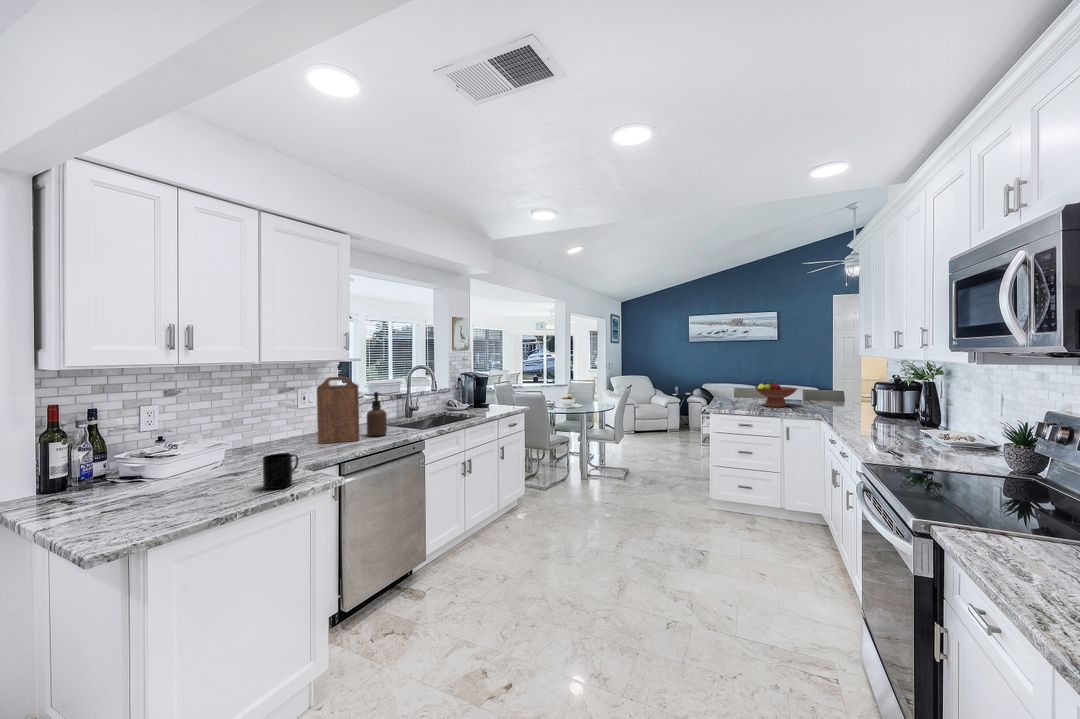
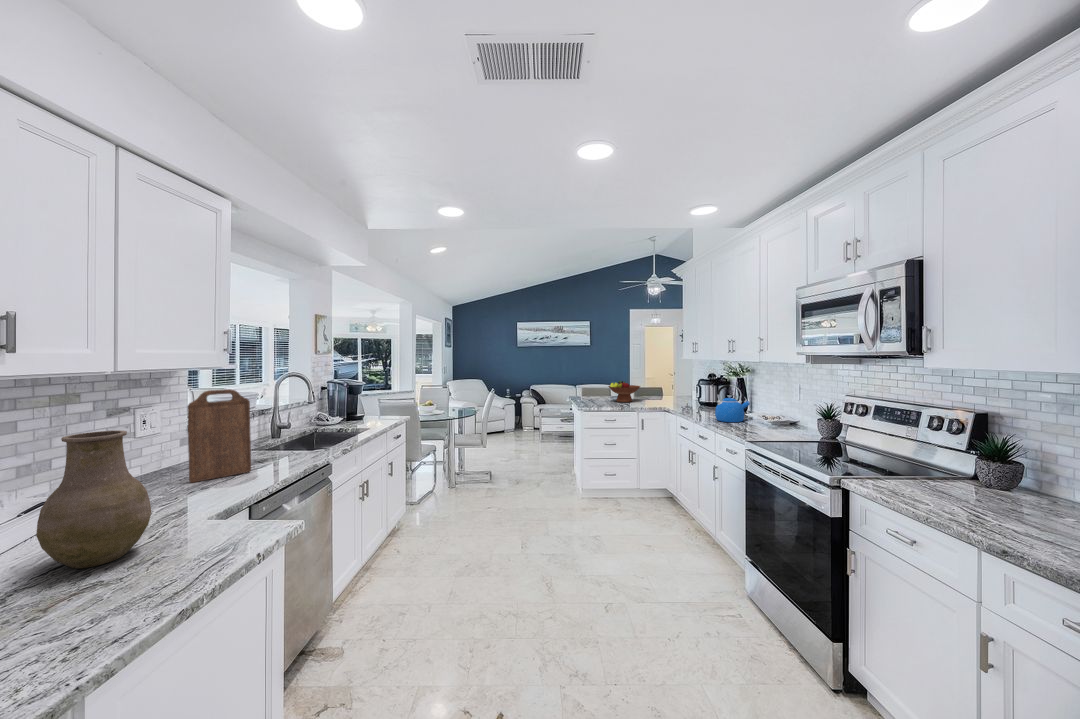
kettle: none [862,390,917,440] -> present [715,385,750,422]
soap dispenser: present [367,392,387,436] -> none [252,407,280,465]
vase: none [189,400,252,485] -> present [36,430,151,569]
mug: present [263,453,298,489] -> none [194,499,242,555]

